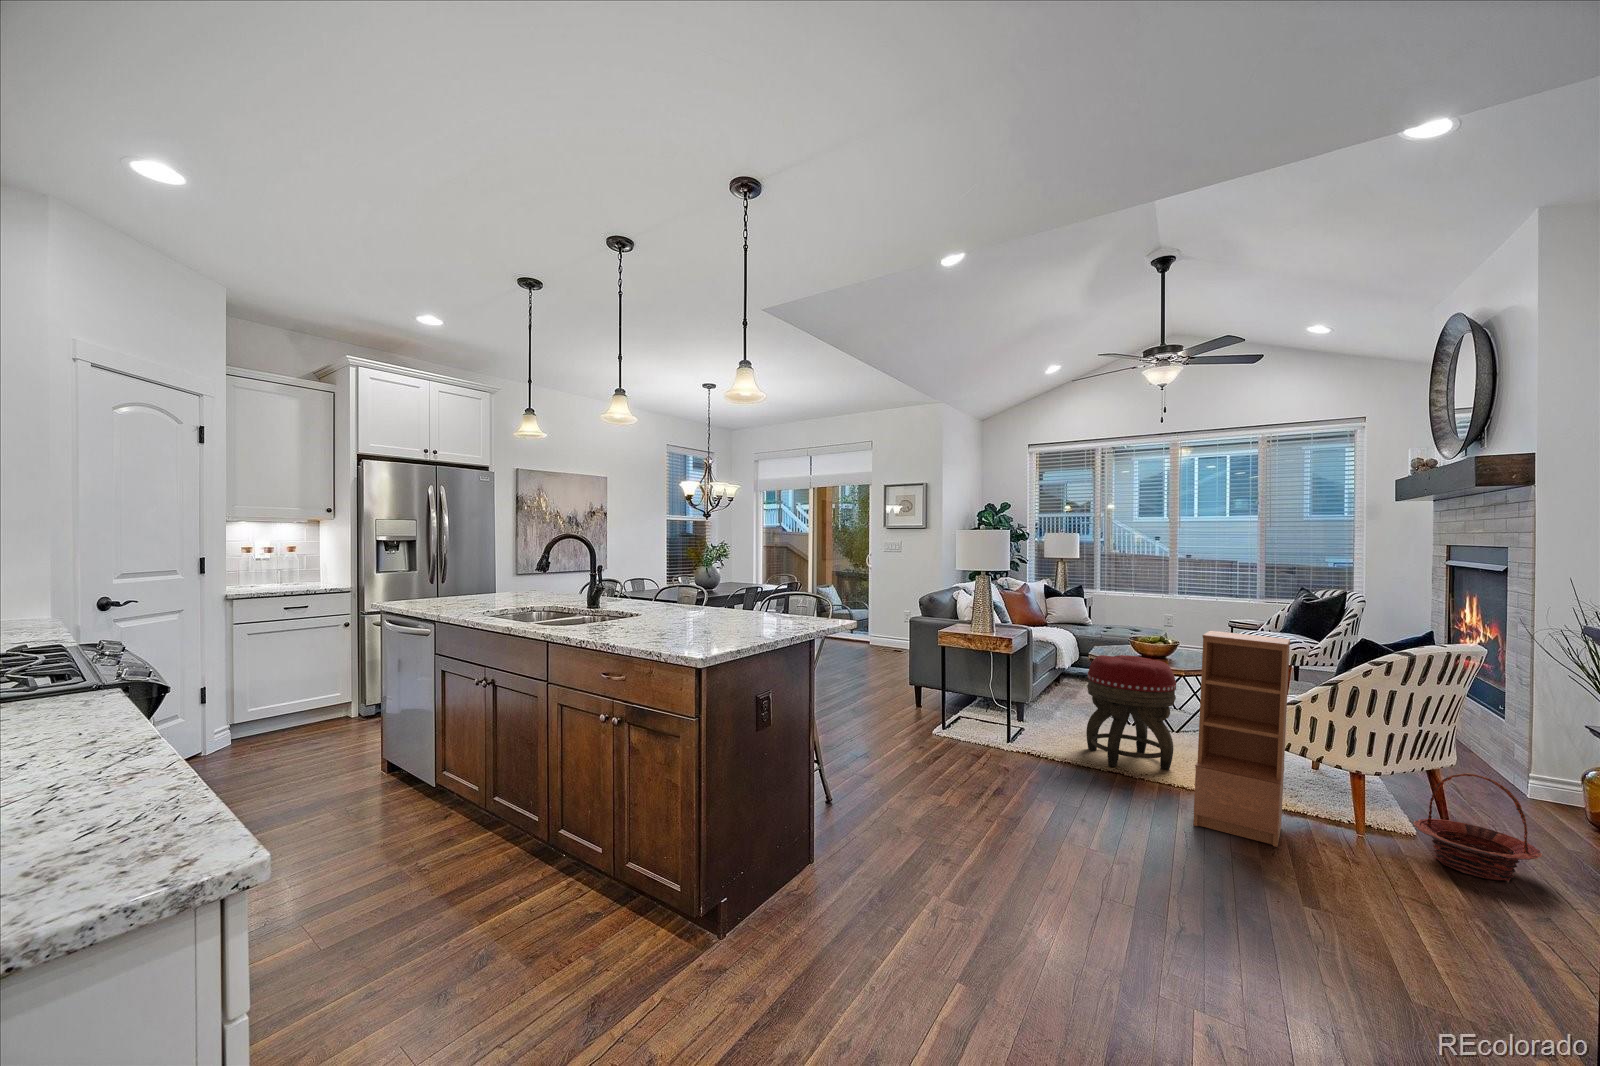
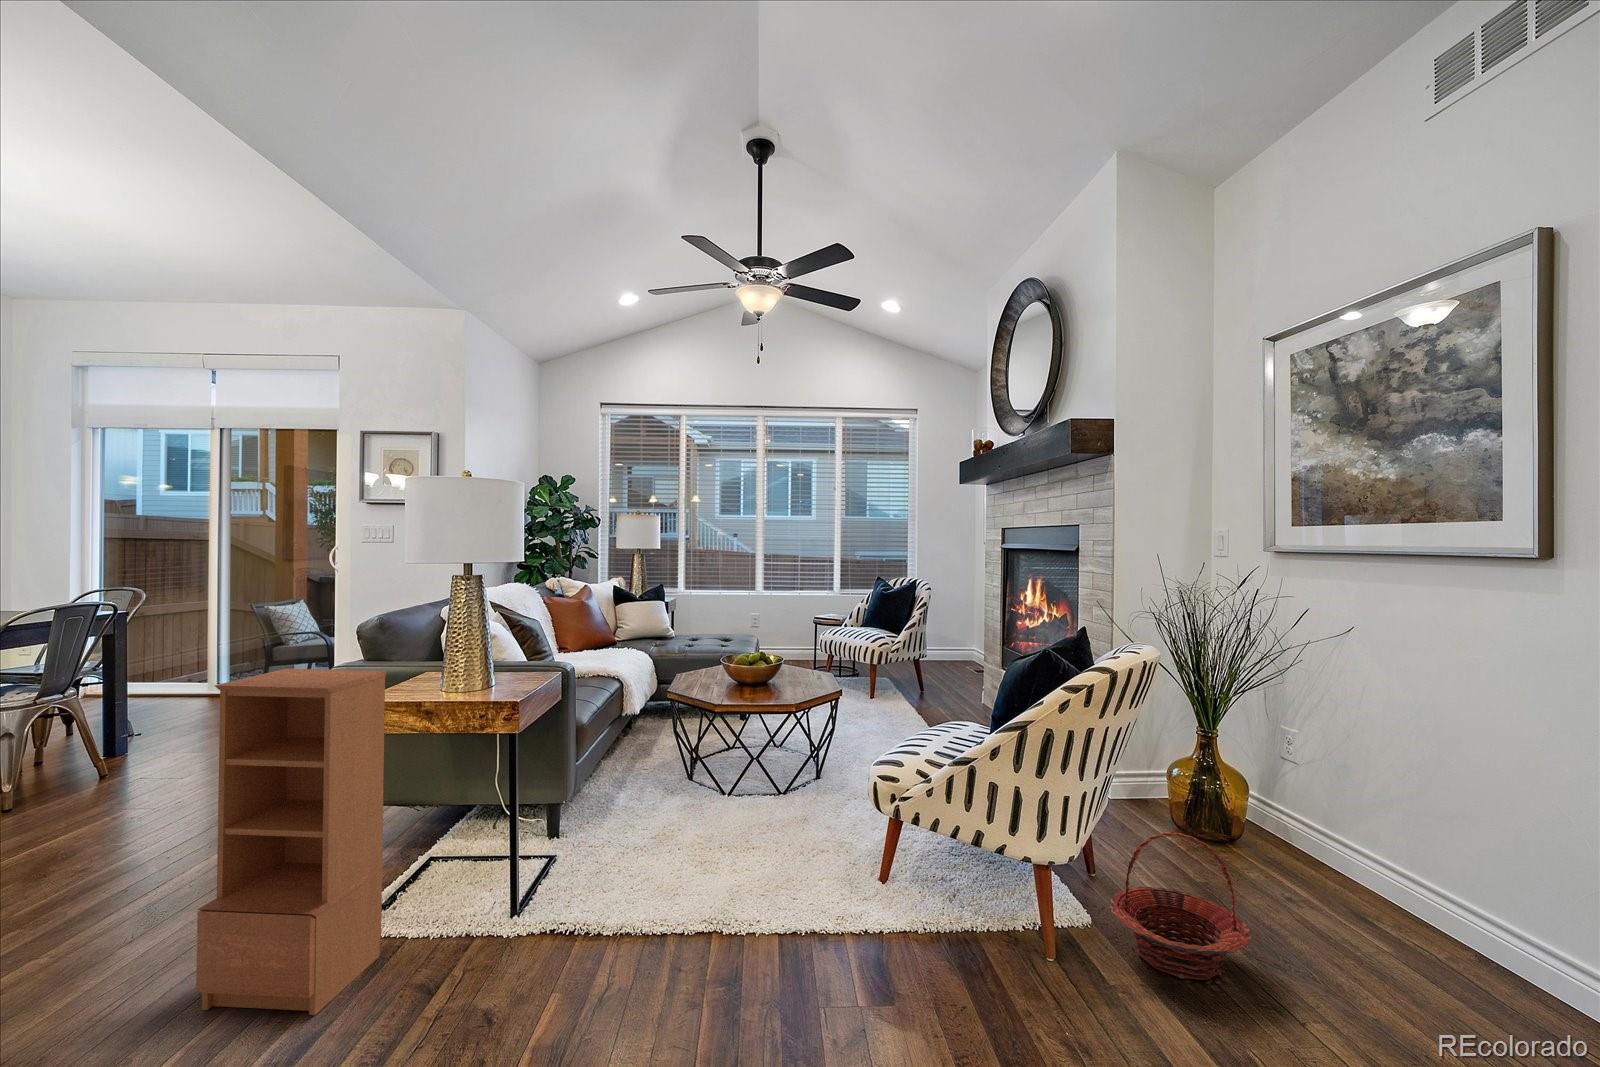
bookcase: present [1193,631,1290,847] -> present [196,669,386,1015]
footstool: present [1086,655,1176,770] -> none [678,704,801,895]

